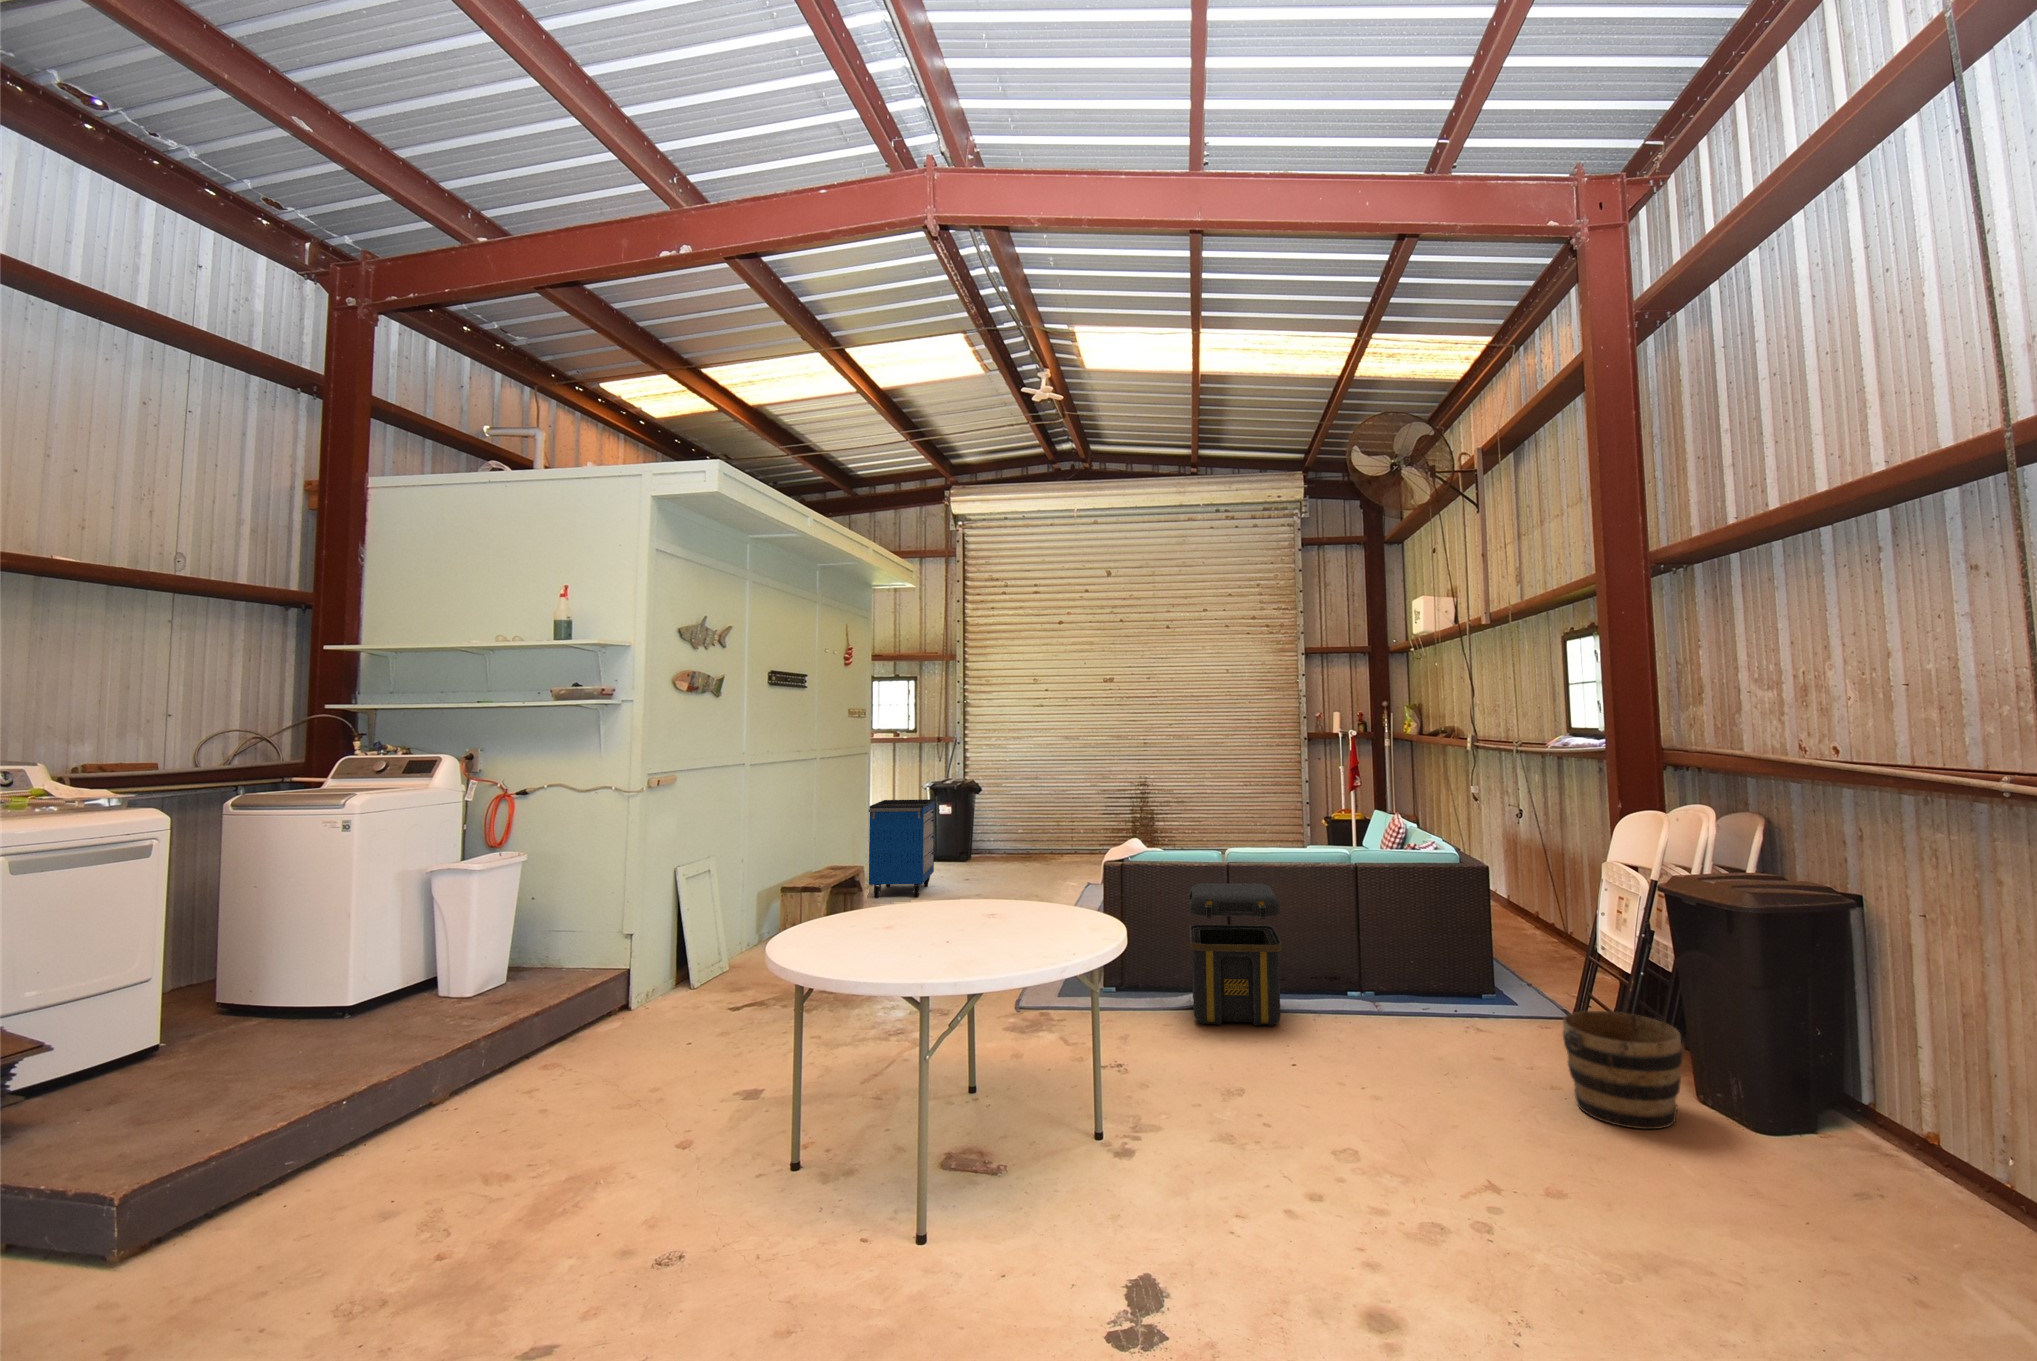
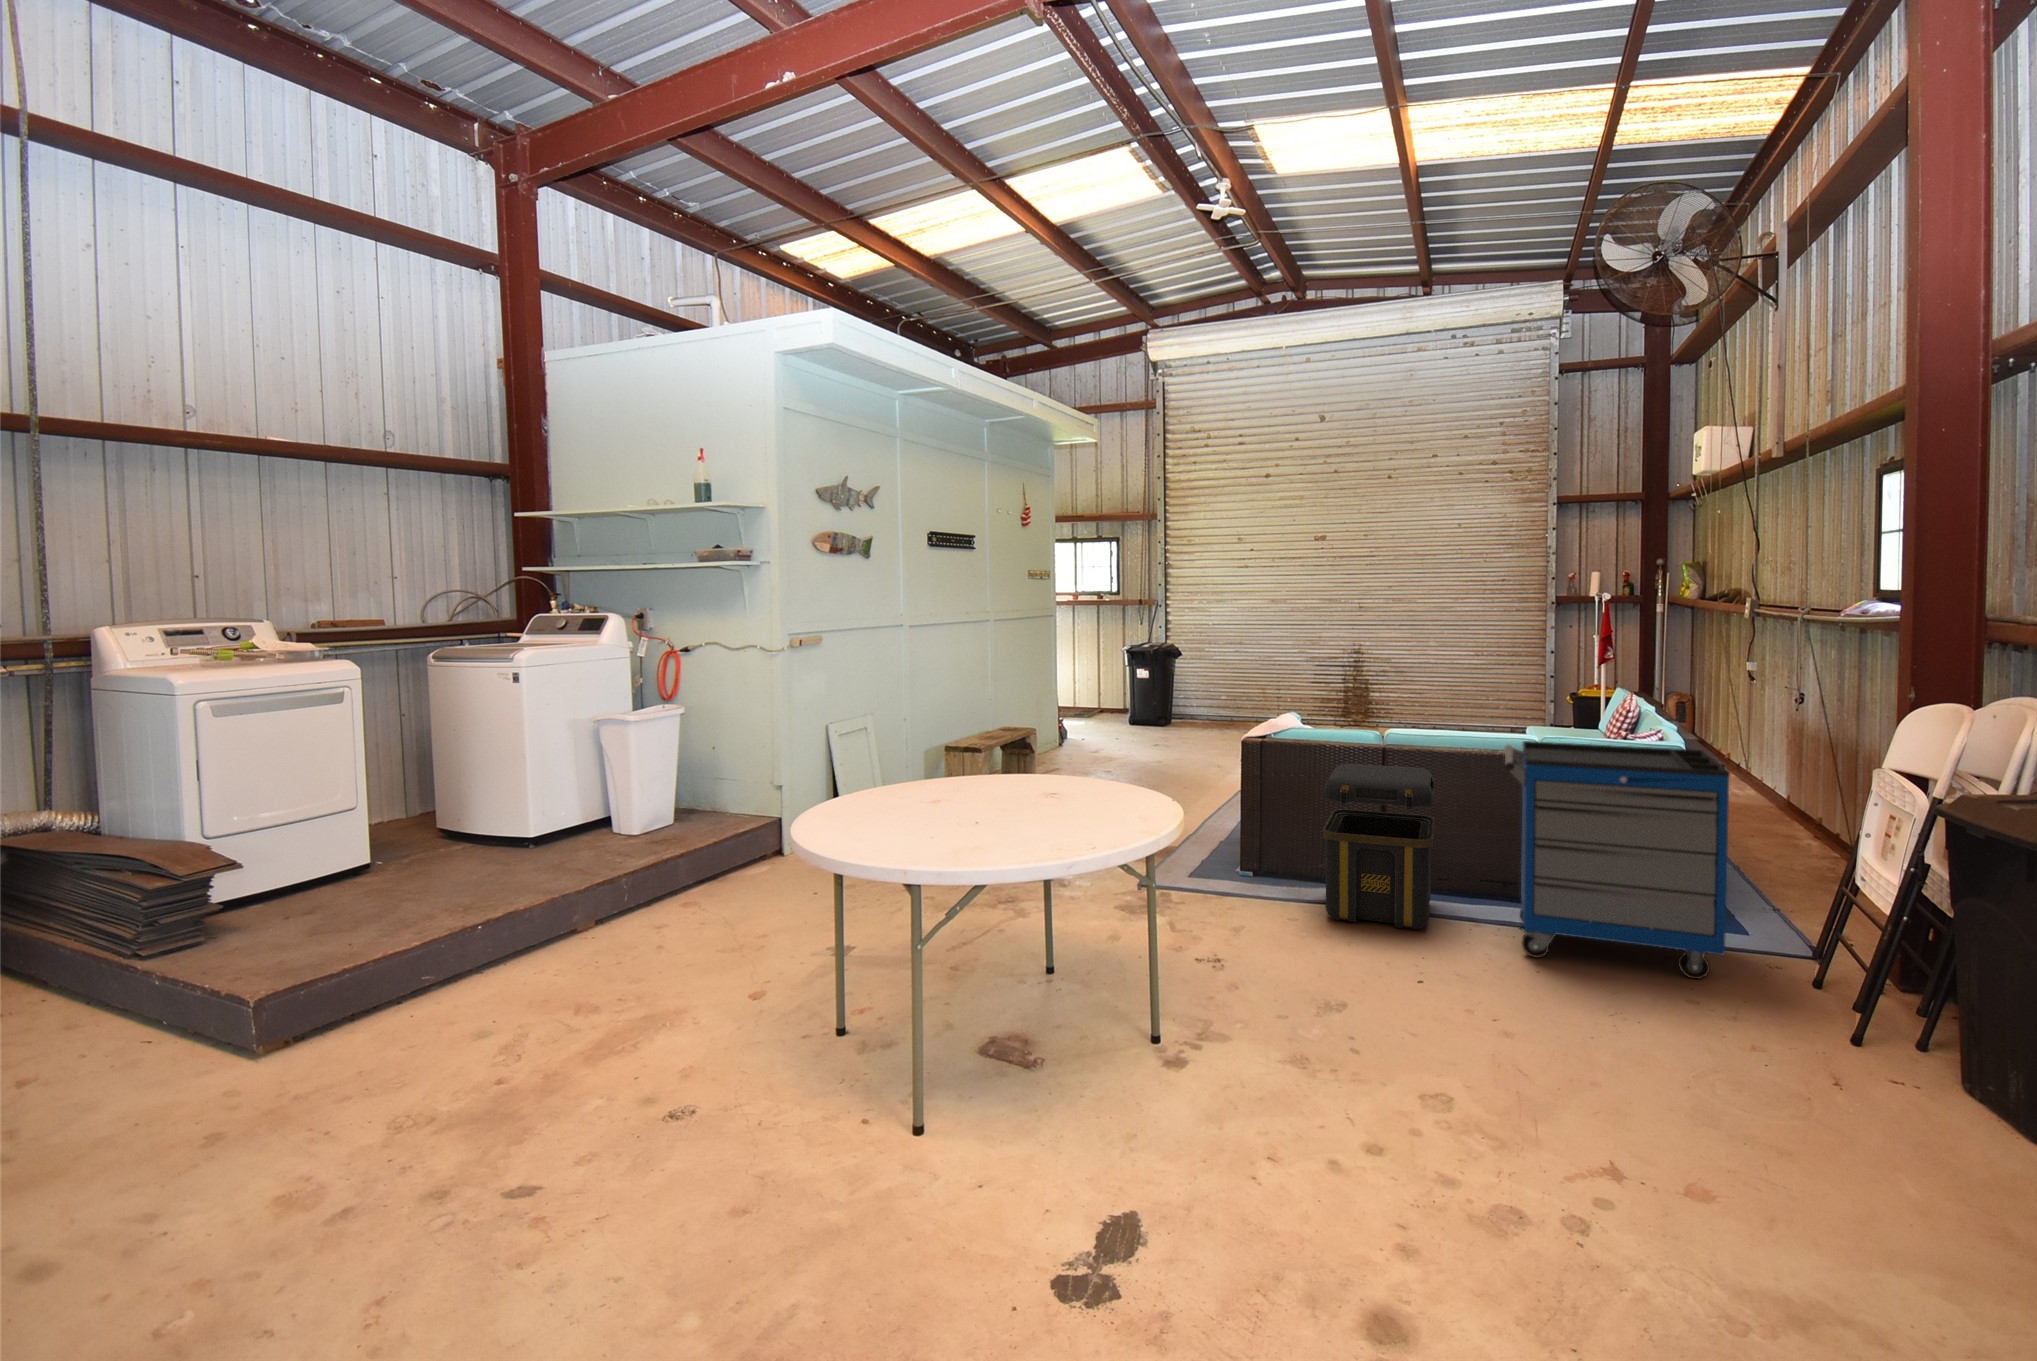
storage cabinet: present [869,799,934,898] -> present [1505,741,1730,979]
bucket: present [1563,1011,1683,1129] -> none [1785,961,1972,1132]

